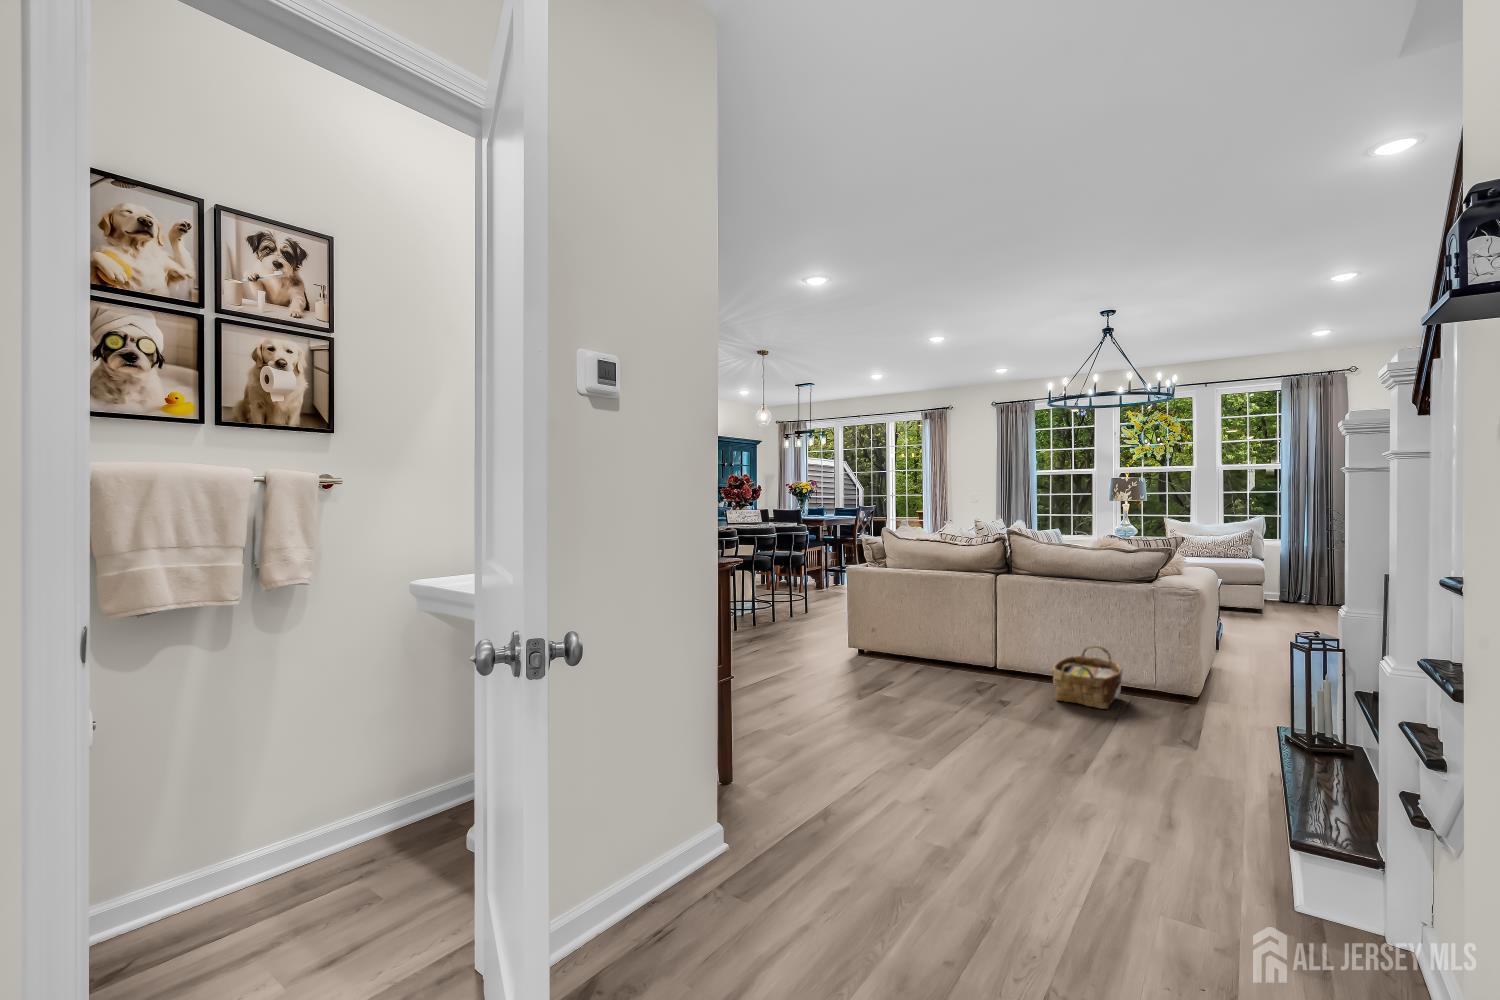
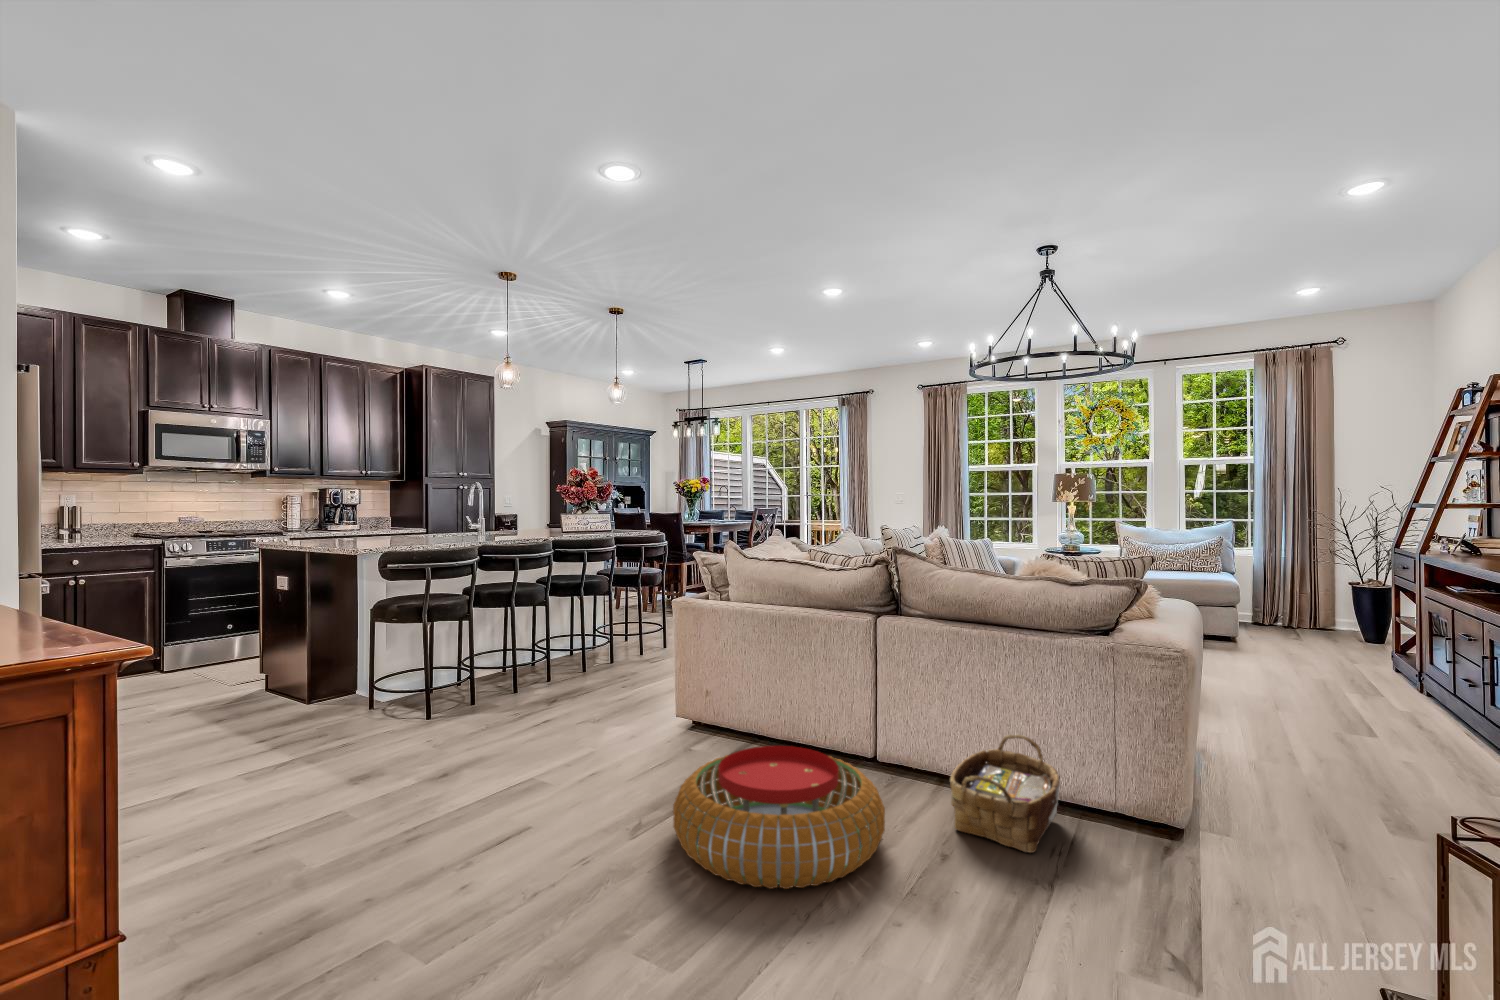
pouf: none [883,649,1015,718] -> present [673,746,885,889]

